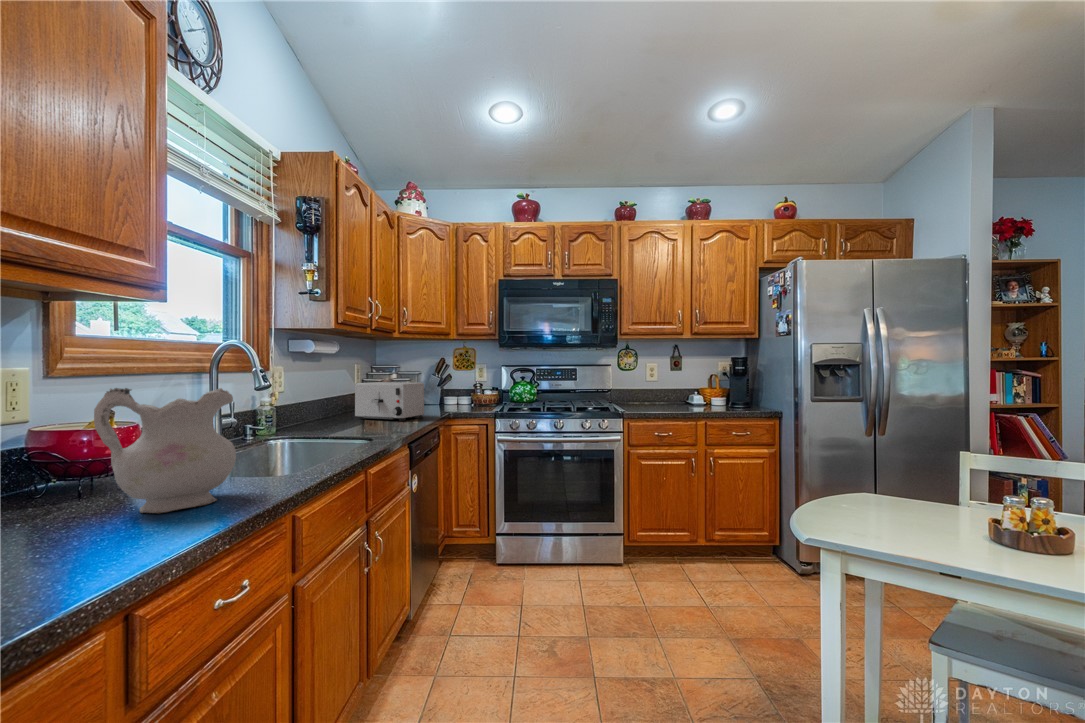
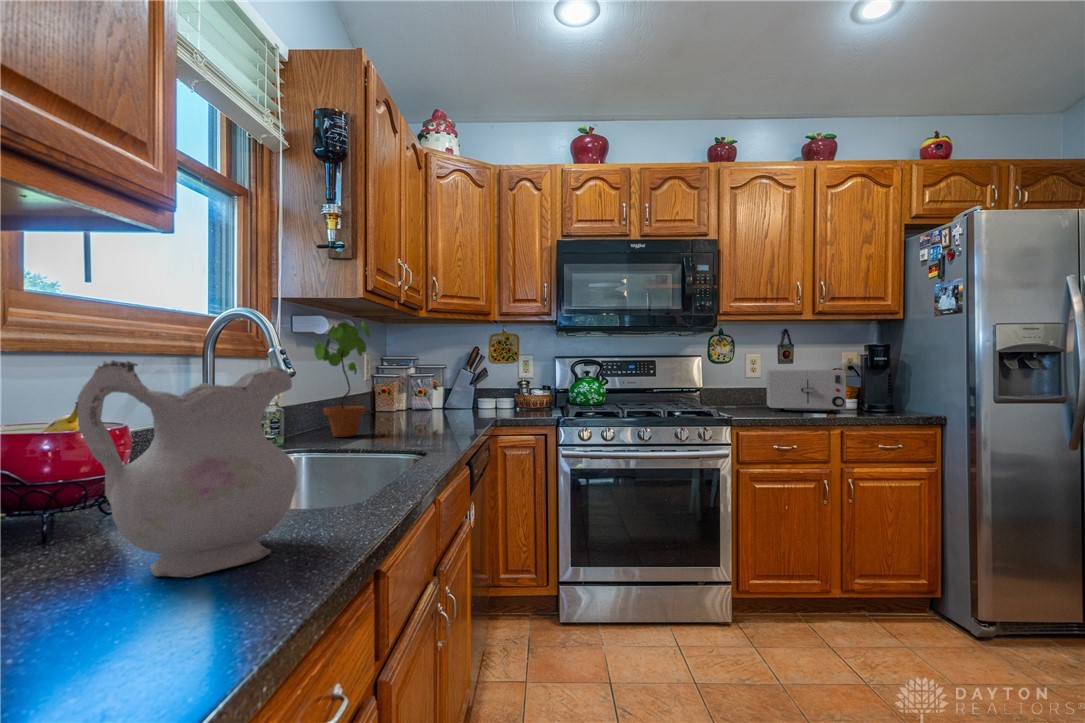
potted plant: none [302,344,344,428] -> present [314,322,370,437]
toaster: present [355,382,424,421] -> present [767,370,846,413]

